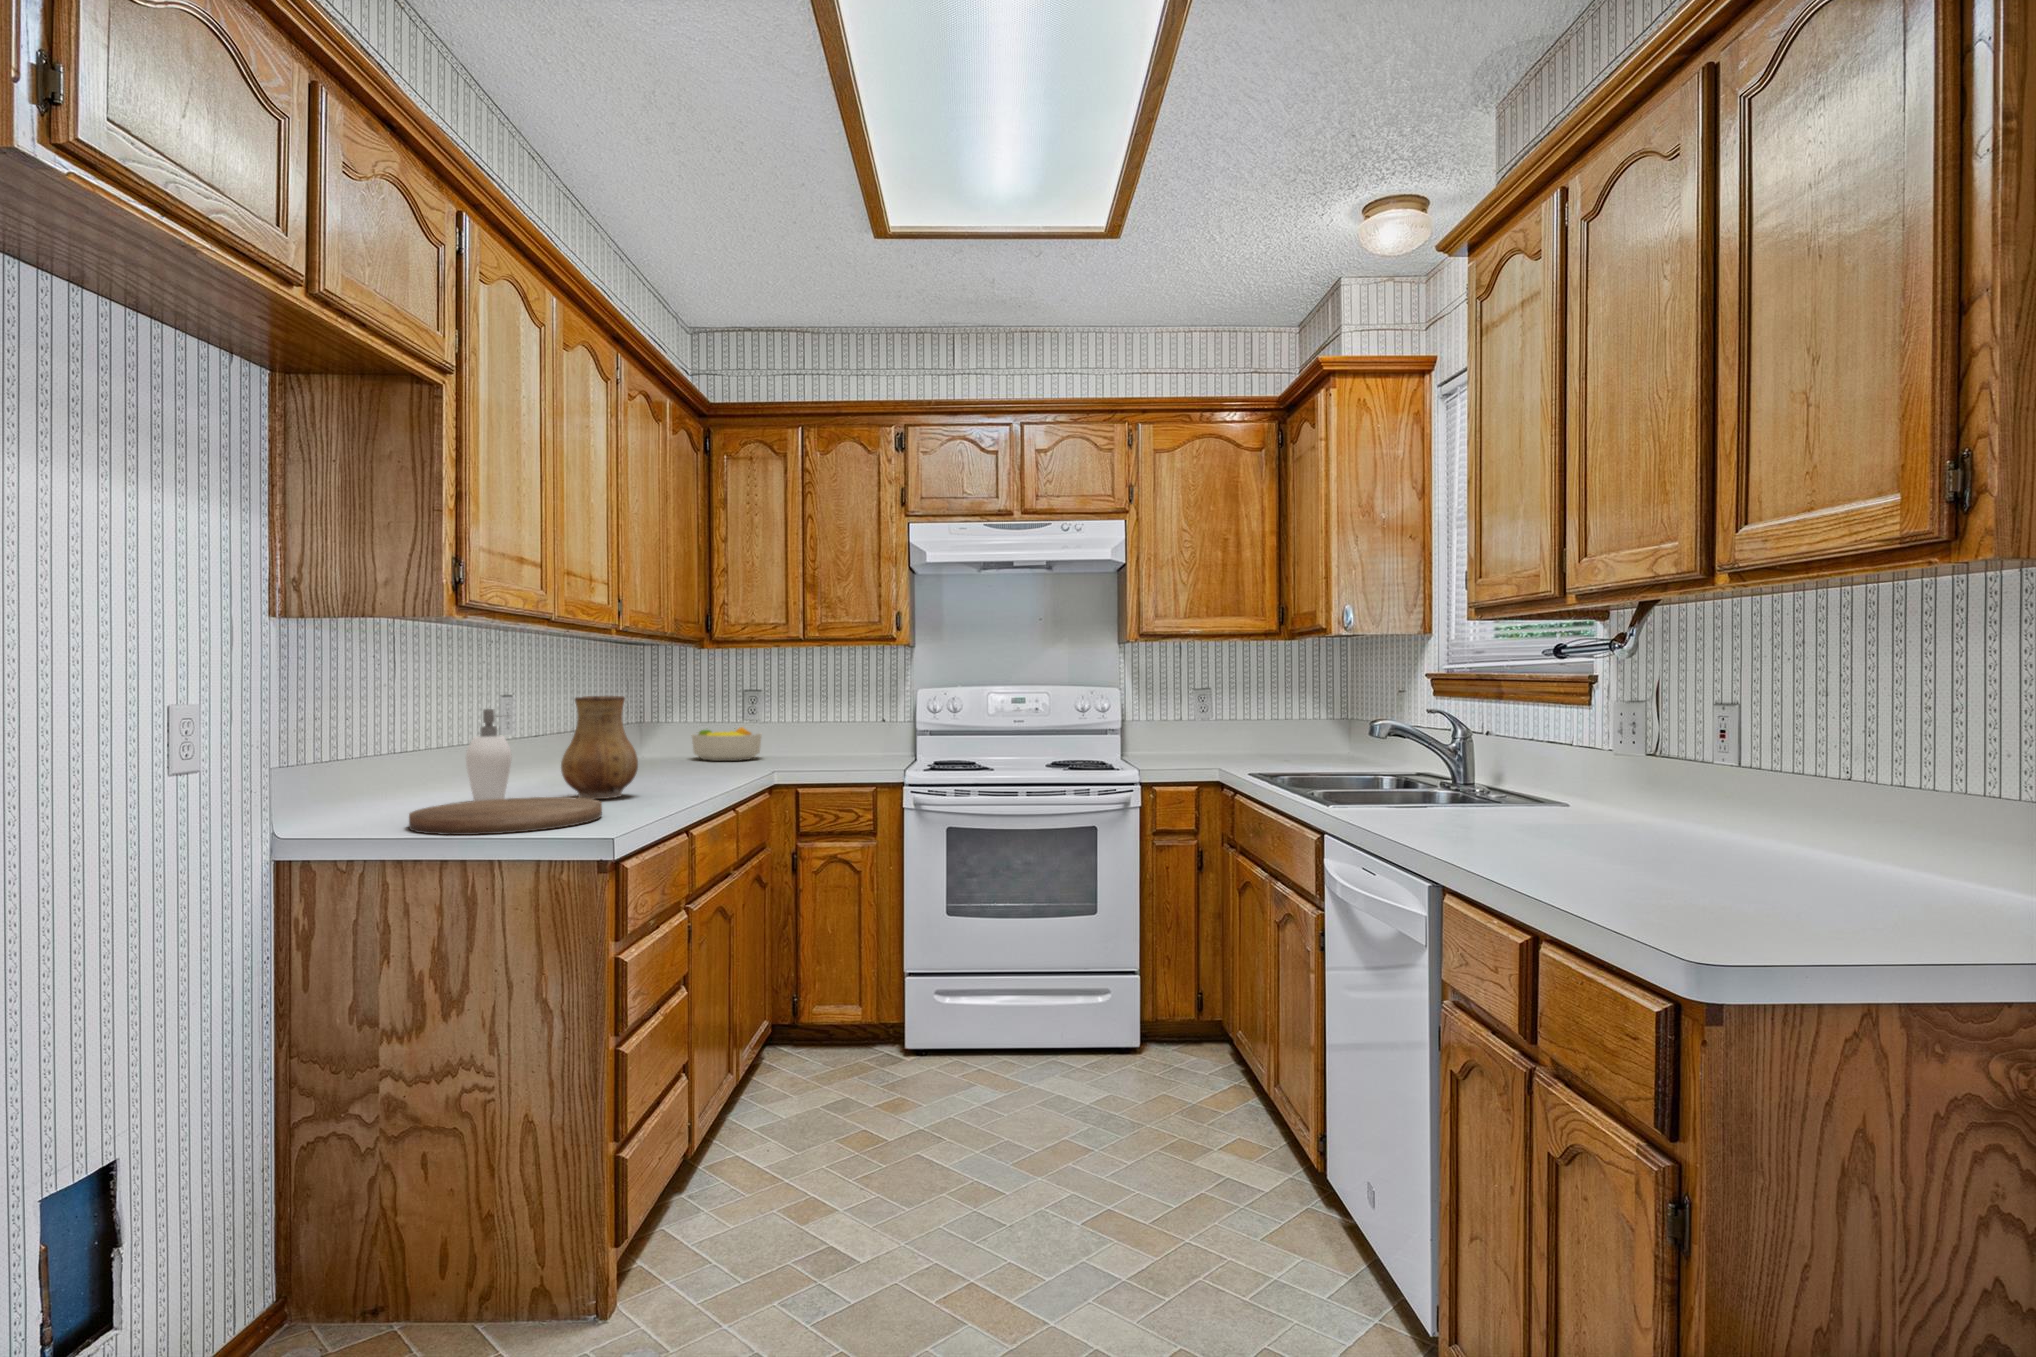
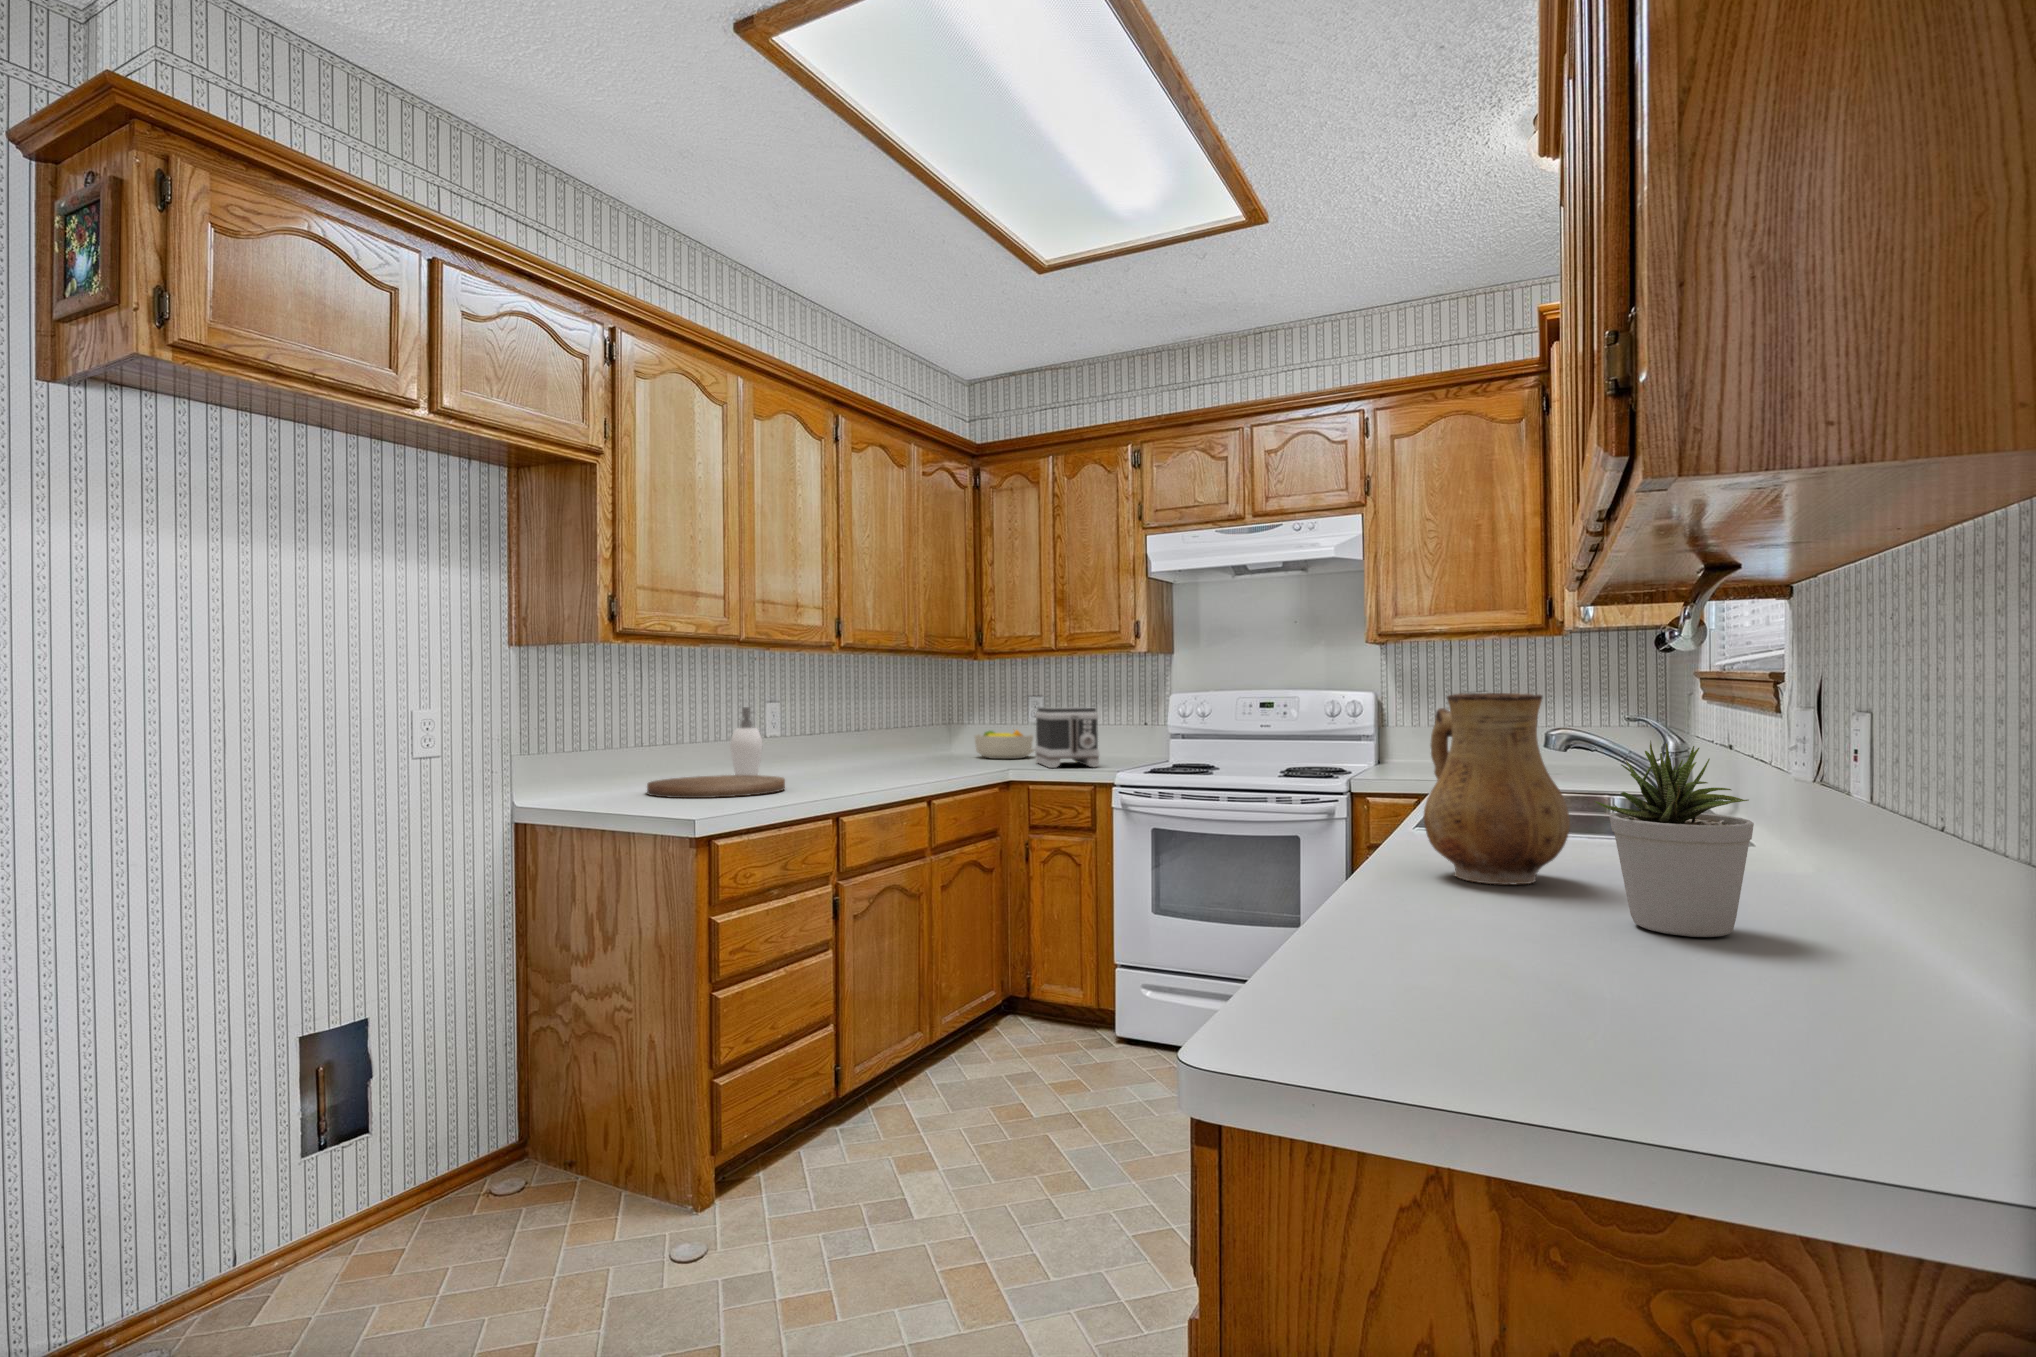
ceramic pitcher: present [561,696,638,799] -> present [1423,693,1570,884]
toaster: none [783,702,871,770] -> present [1035,707,1099,768]
potted plant: none [1715,742,1834,893] -> present [1594,741,1754,937]

